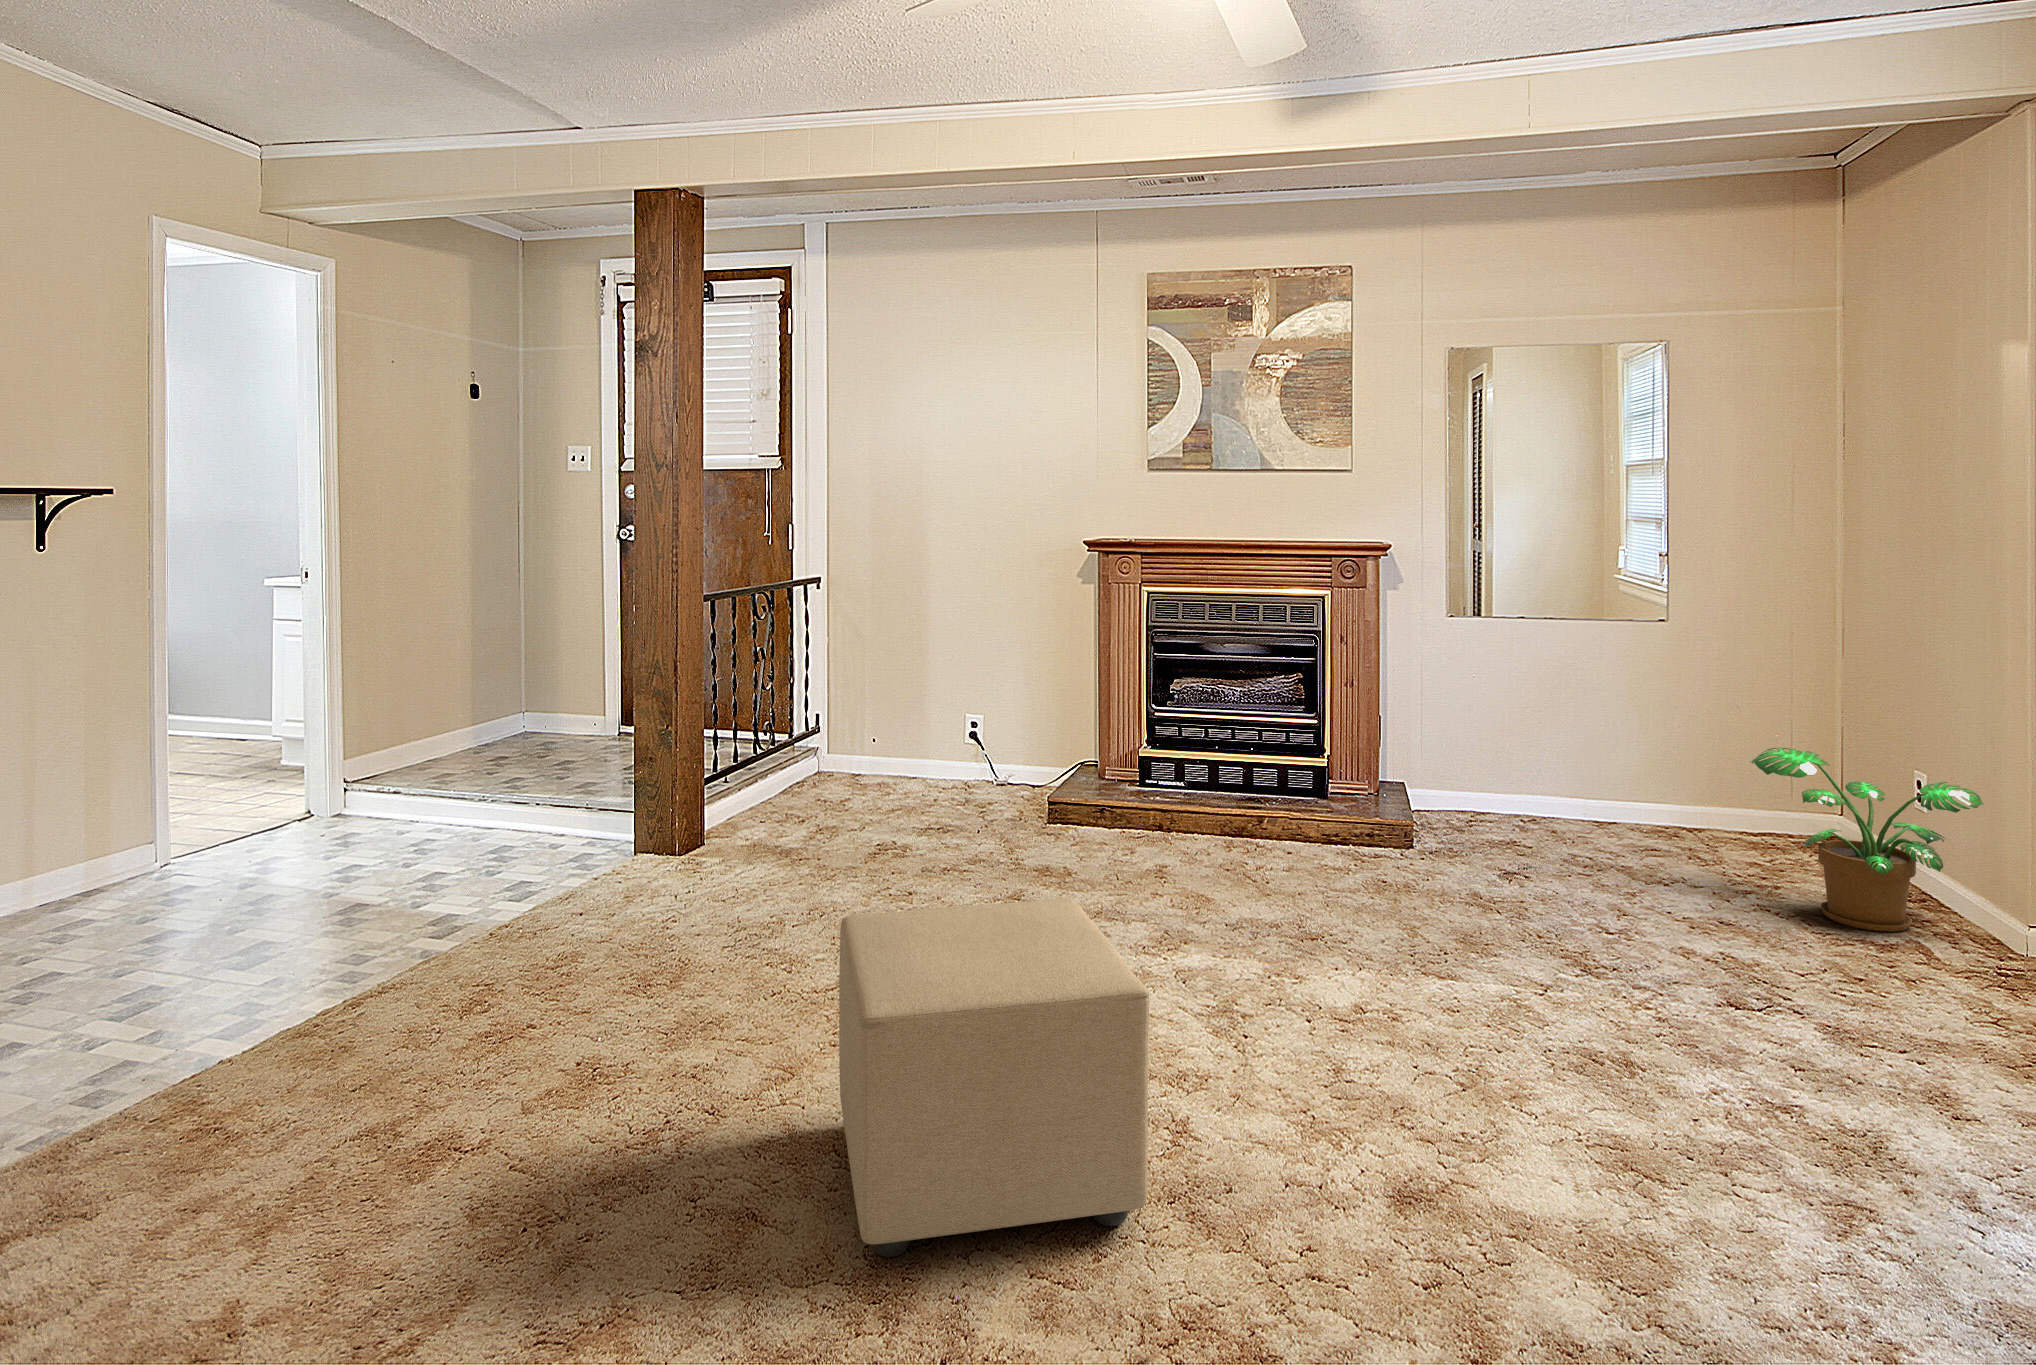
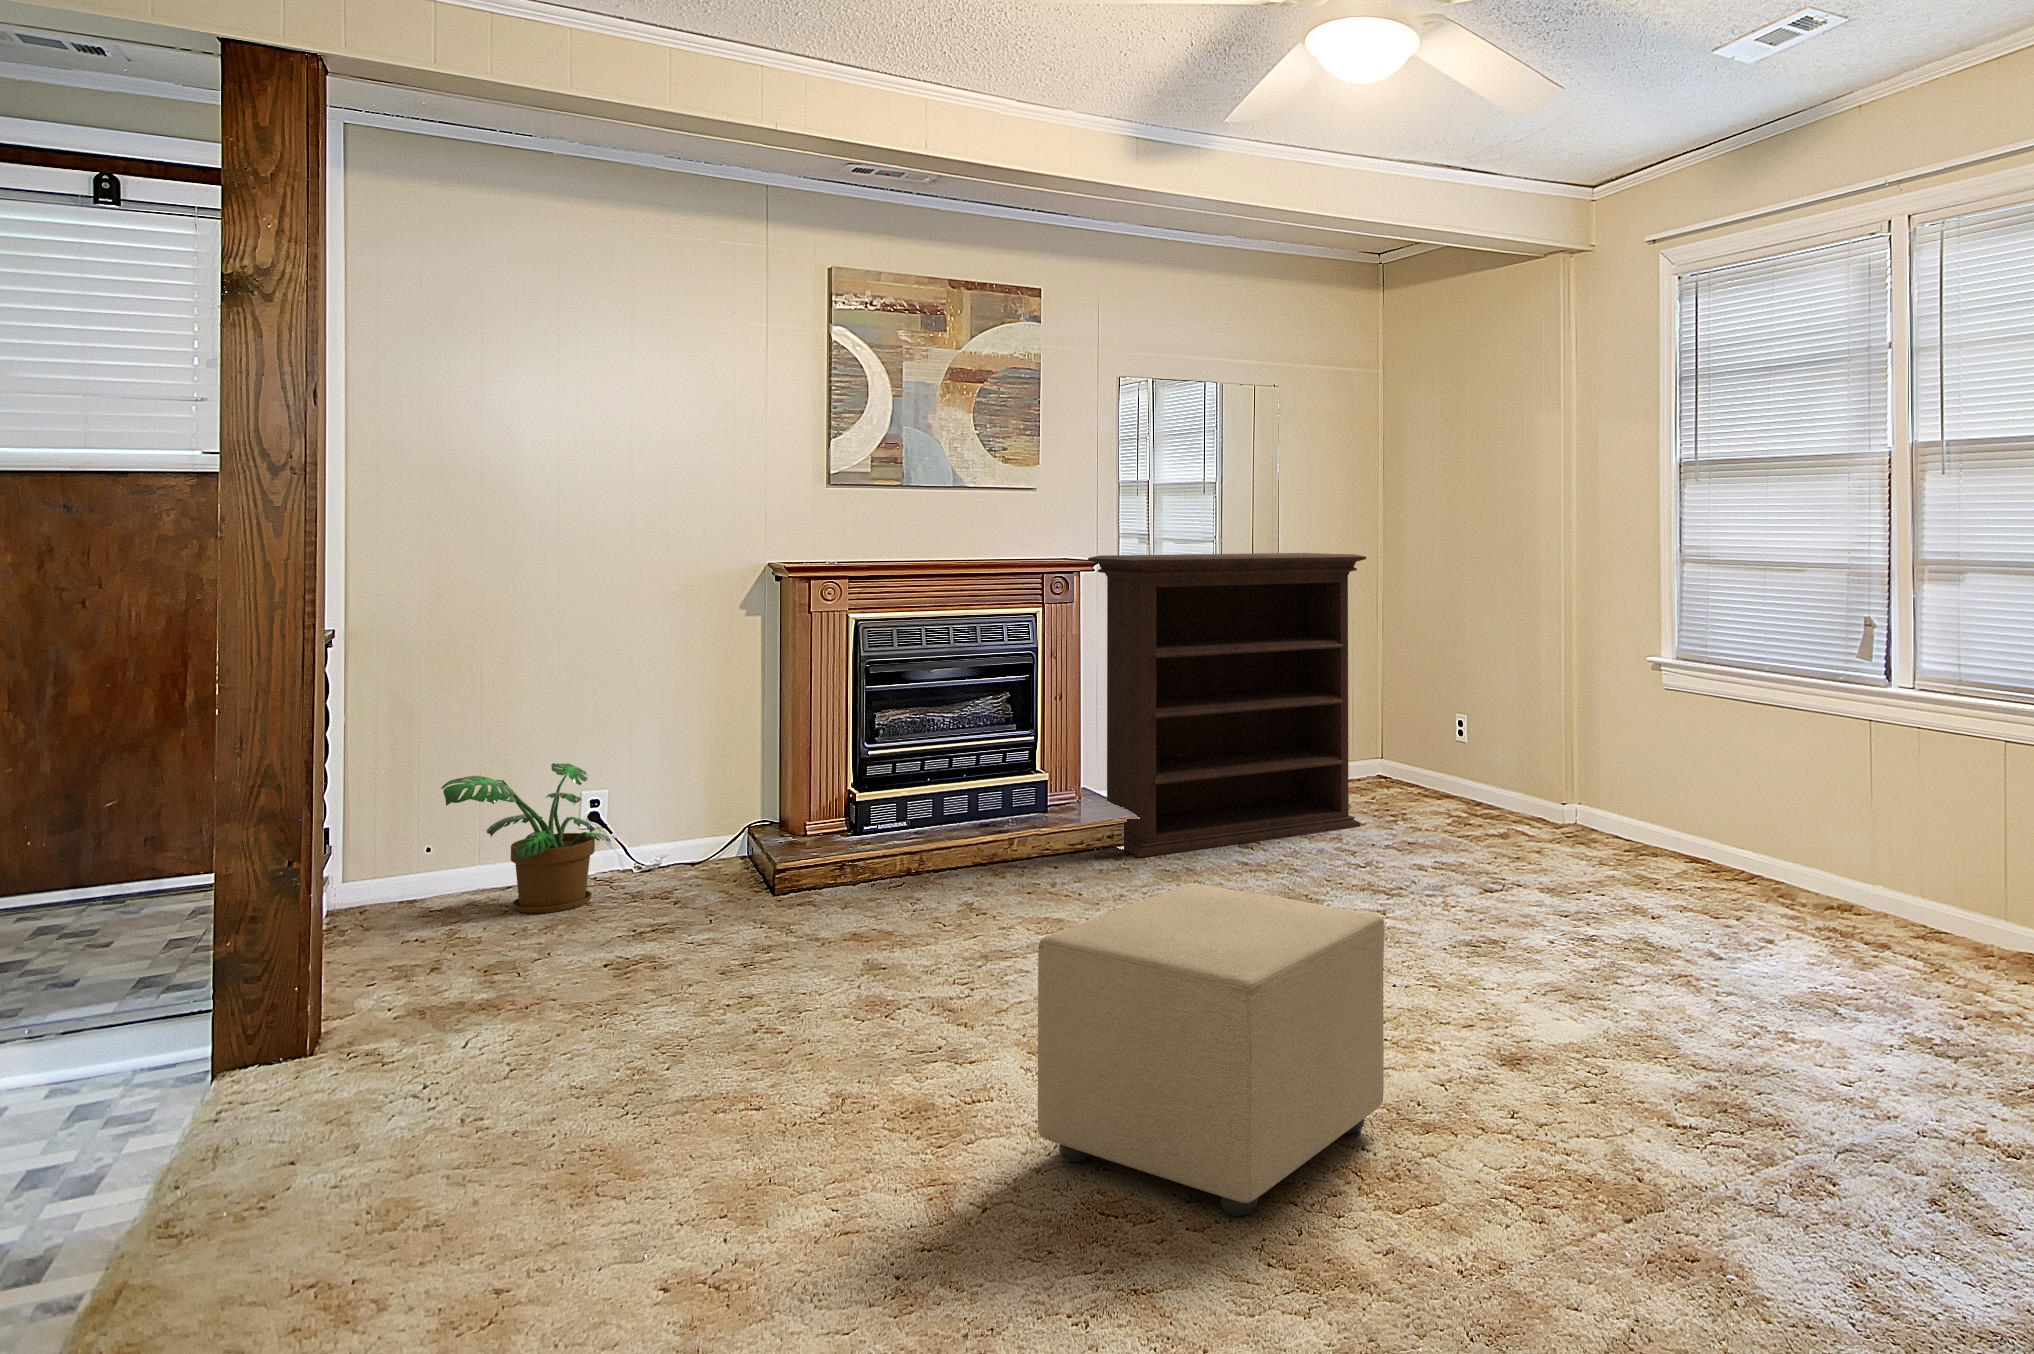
bookshelf: none [1379,541,1713,884] -> present [1088,553,1366,857]
potted plant: present [1750,748,1983,932] -> present [441,763,610,913]

